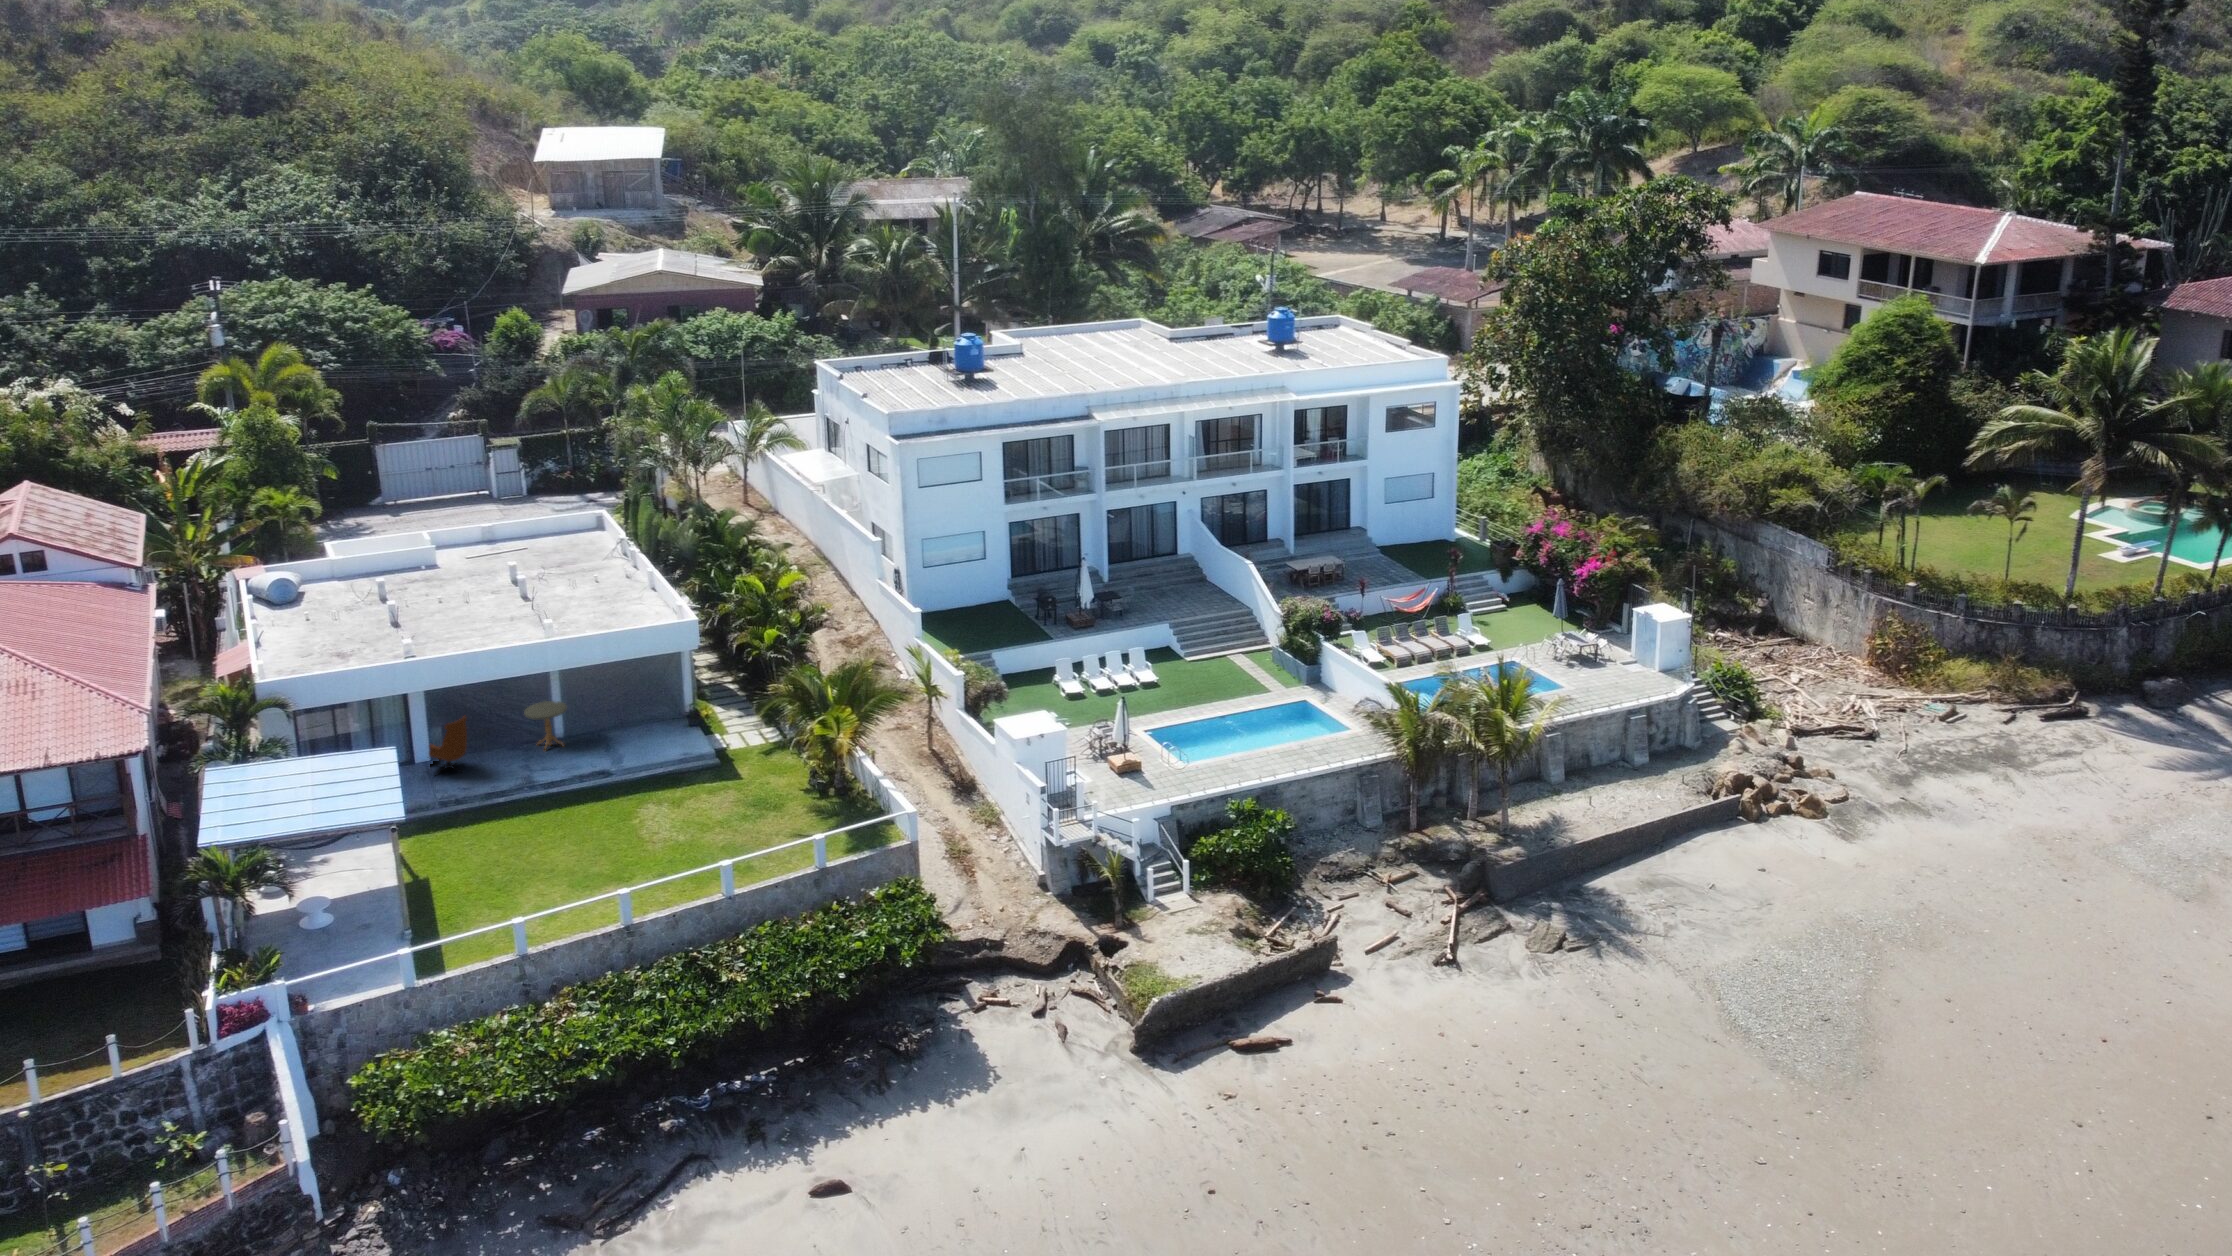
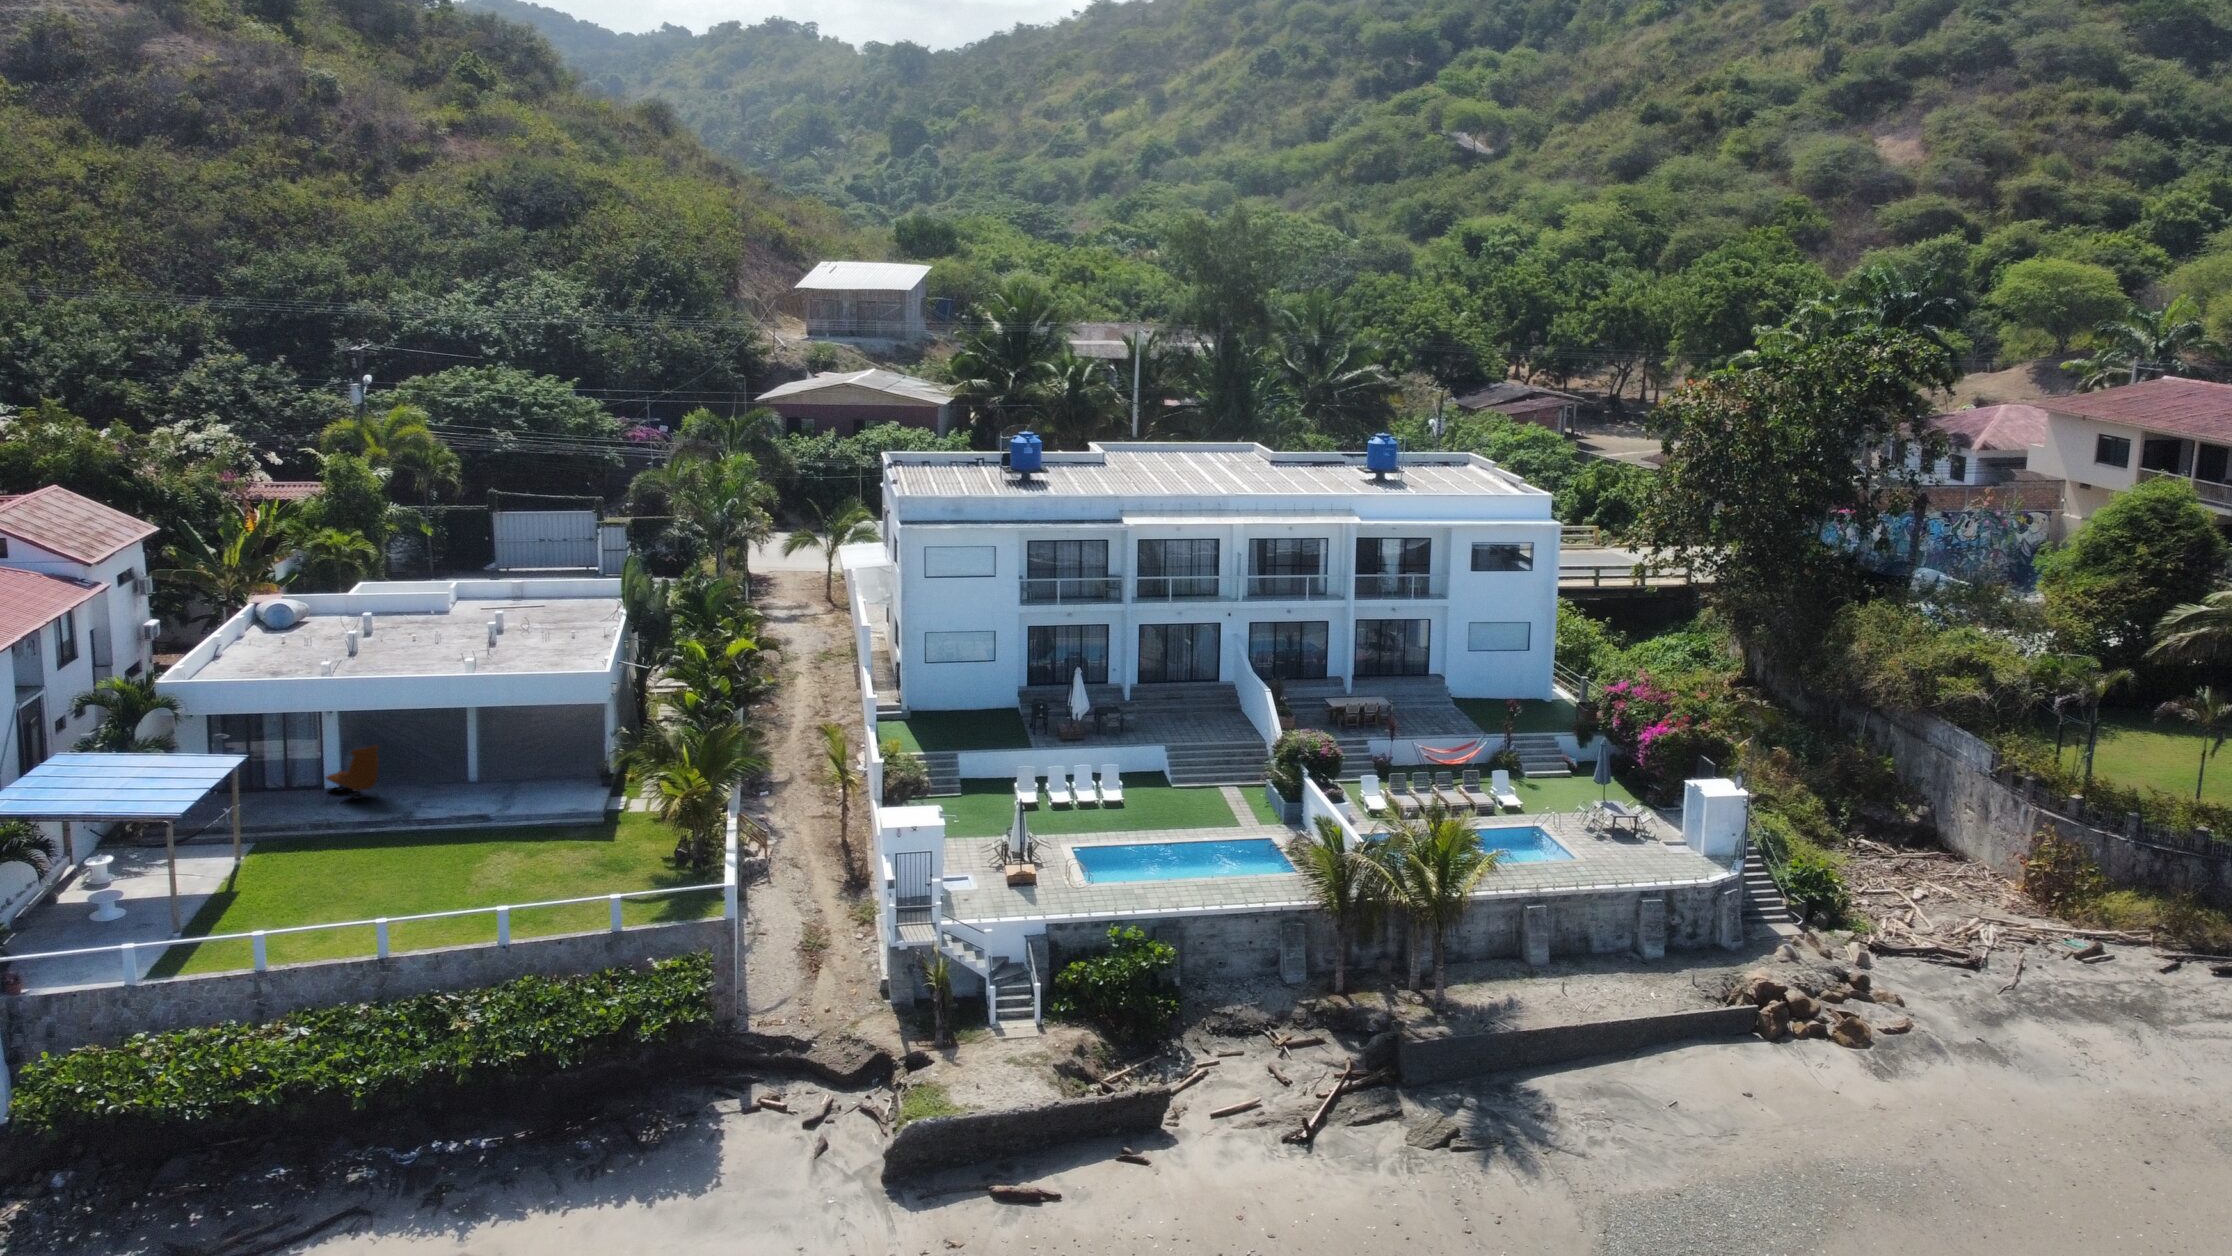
side table: present [524,701,567,749] -> none [446,745,492,796]

